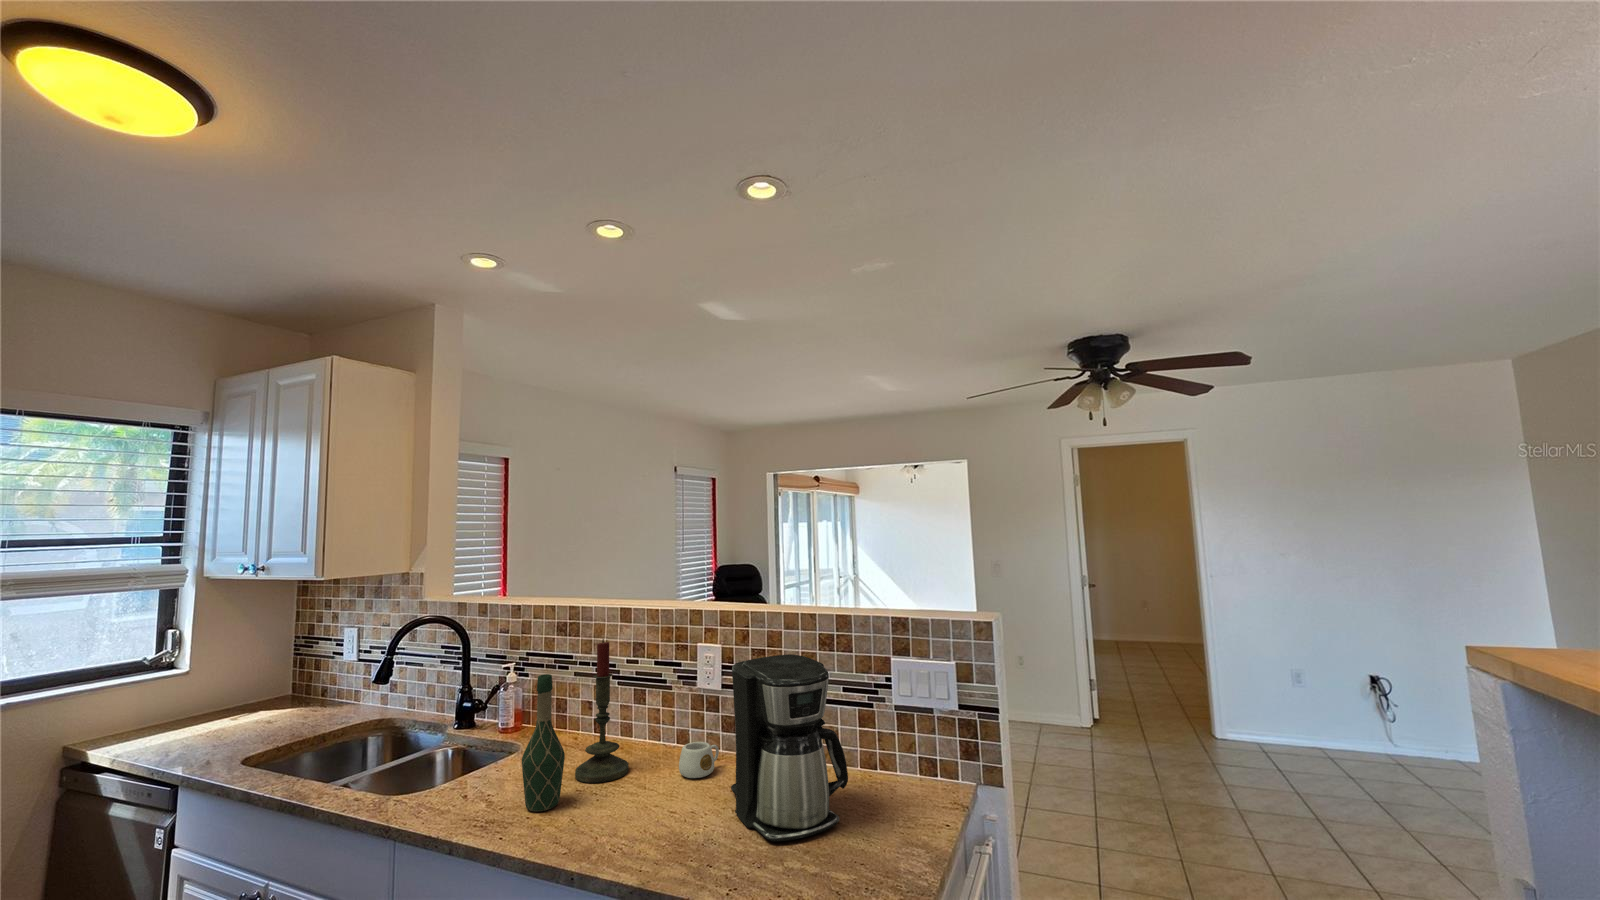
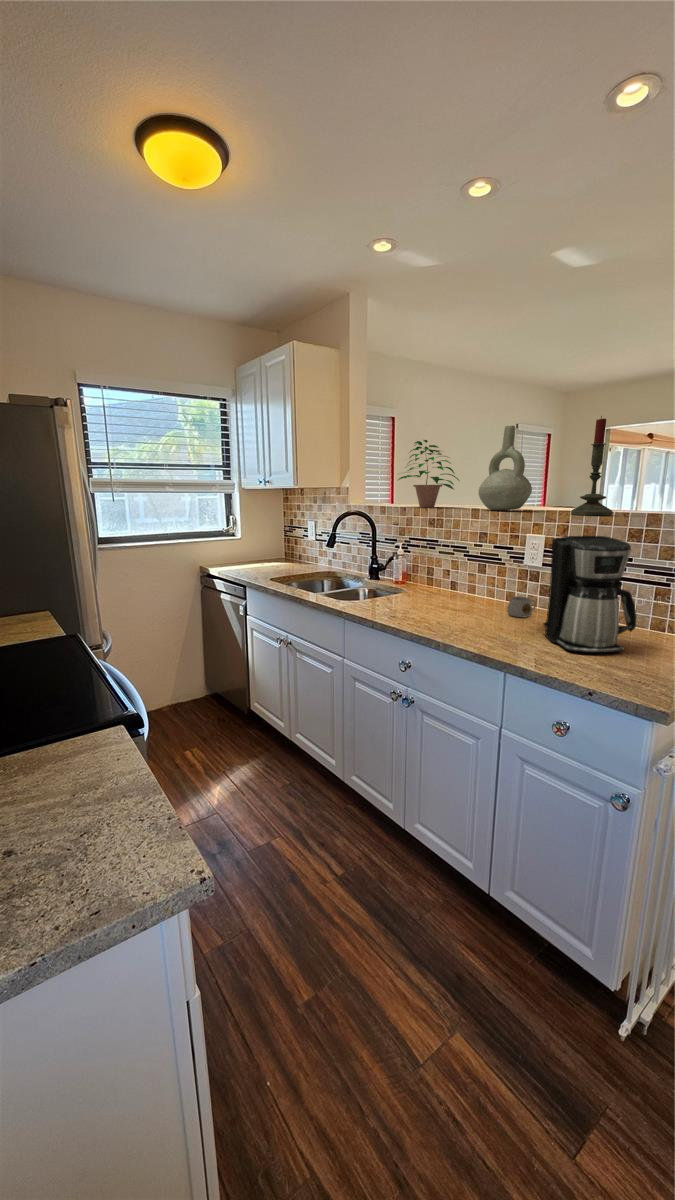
decorative vase: none [628,496,699,611] -> present [478,426,532,510]
potted plant: none [503,508,602,606] -> present [398,440,459,507]
candle: present [575,639,629,783] -> present [571,416,612,516]
wine bottle: present [522,674,565,811] -> none [410,539,435,617]

